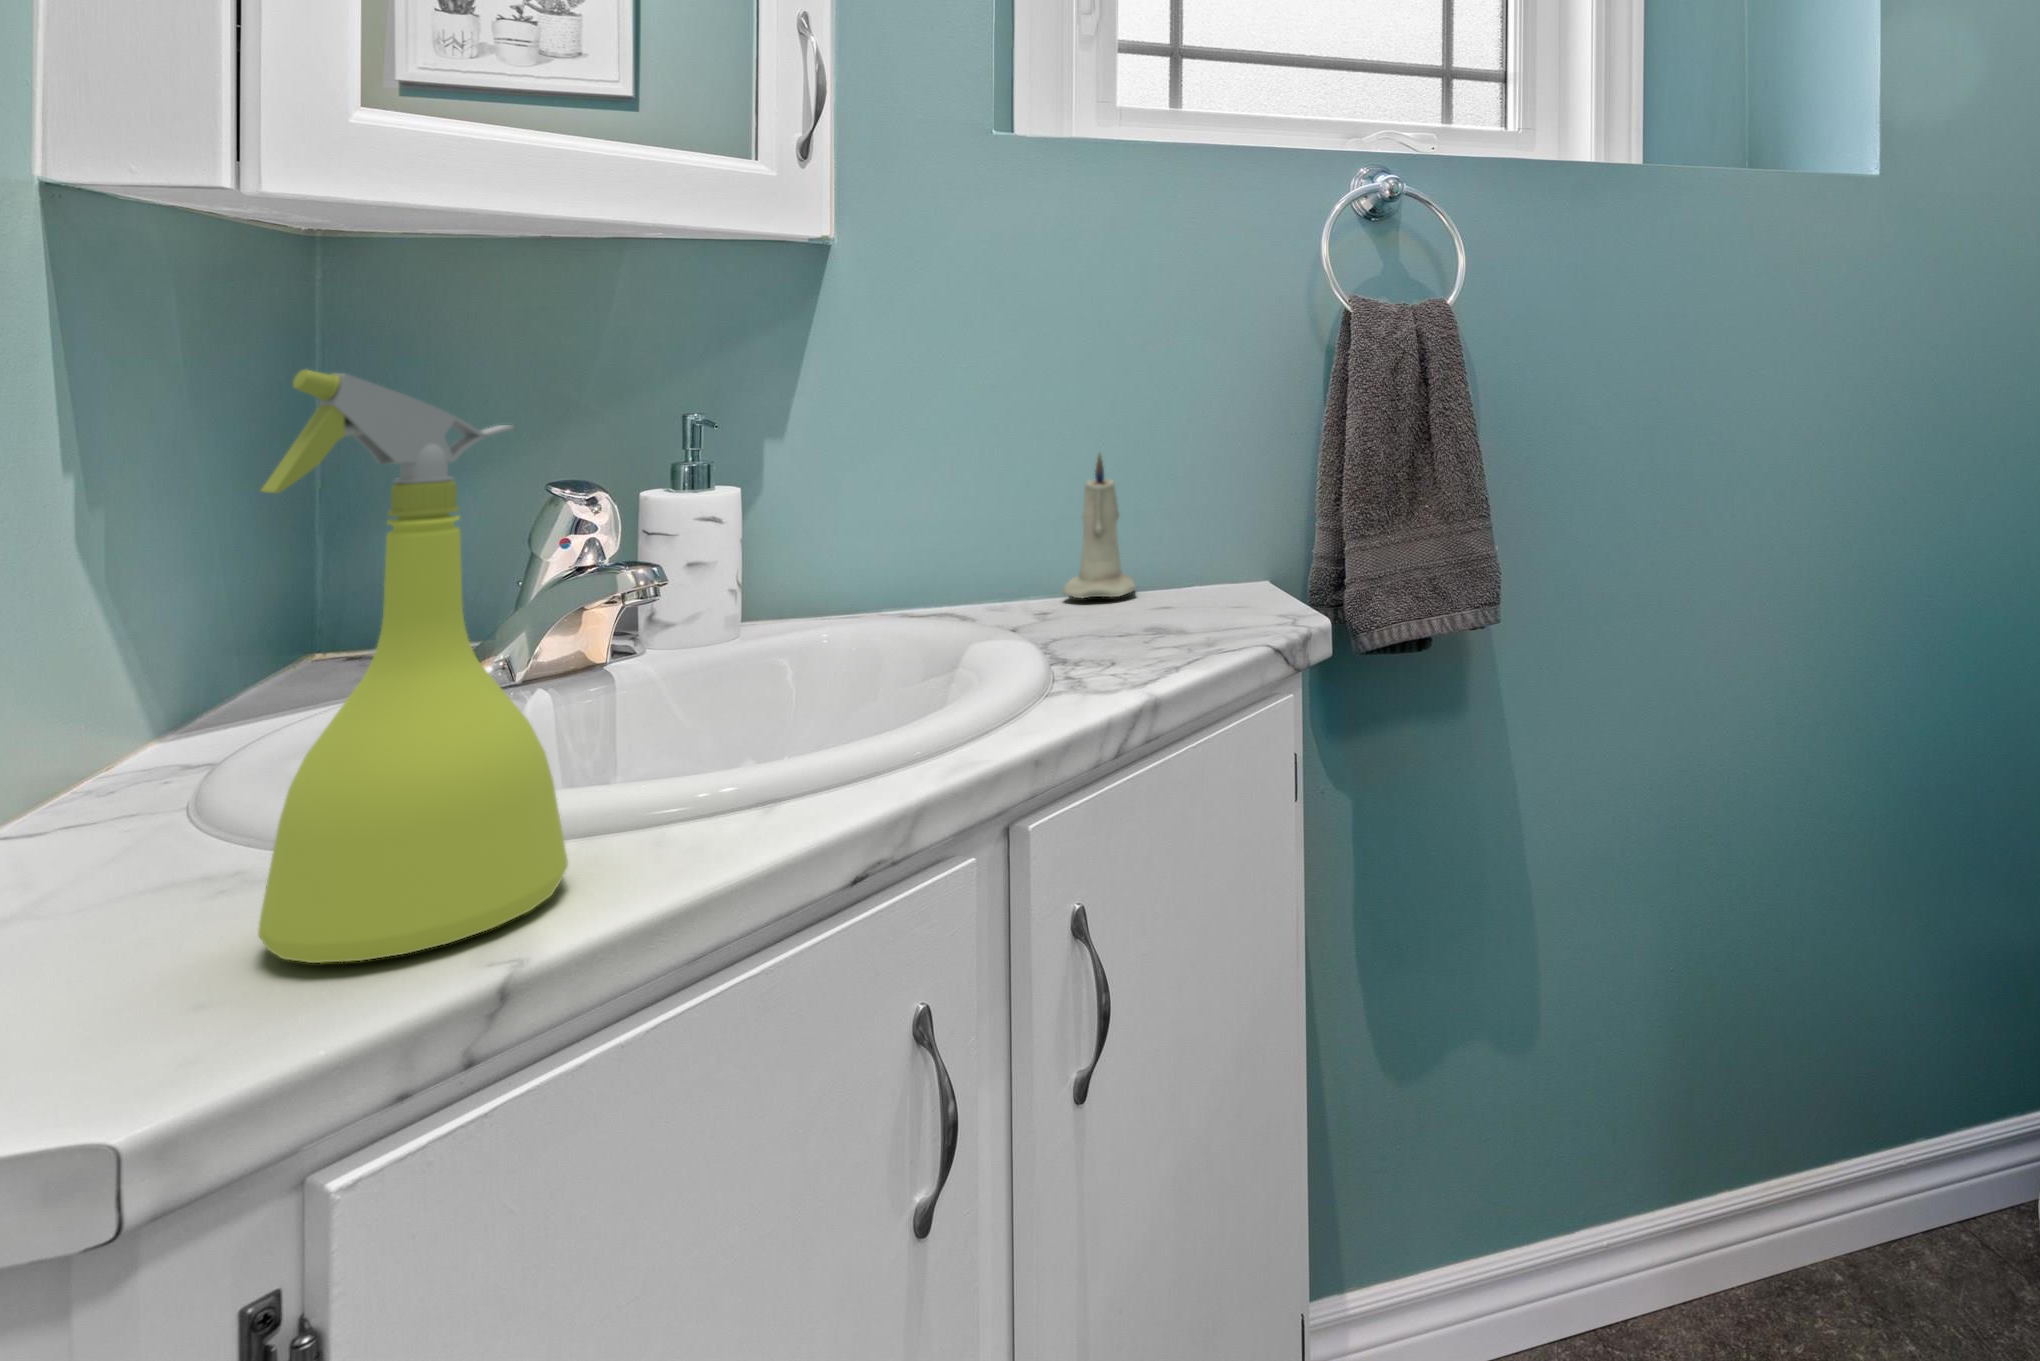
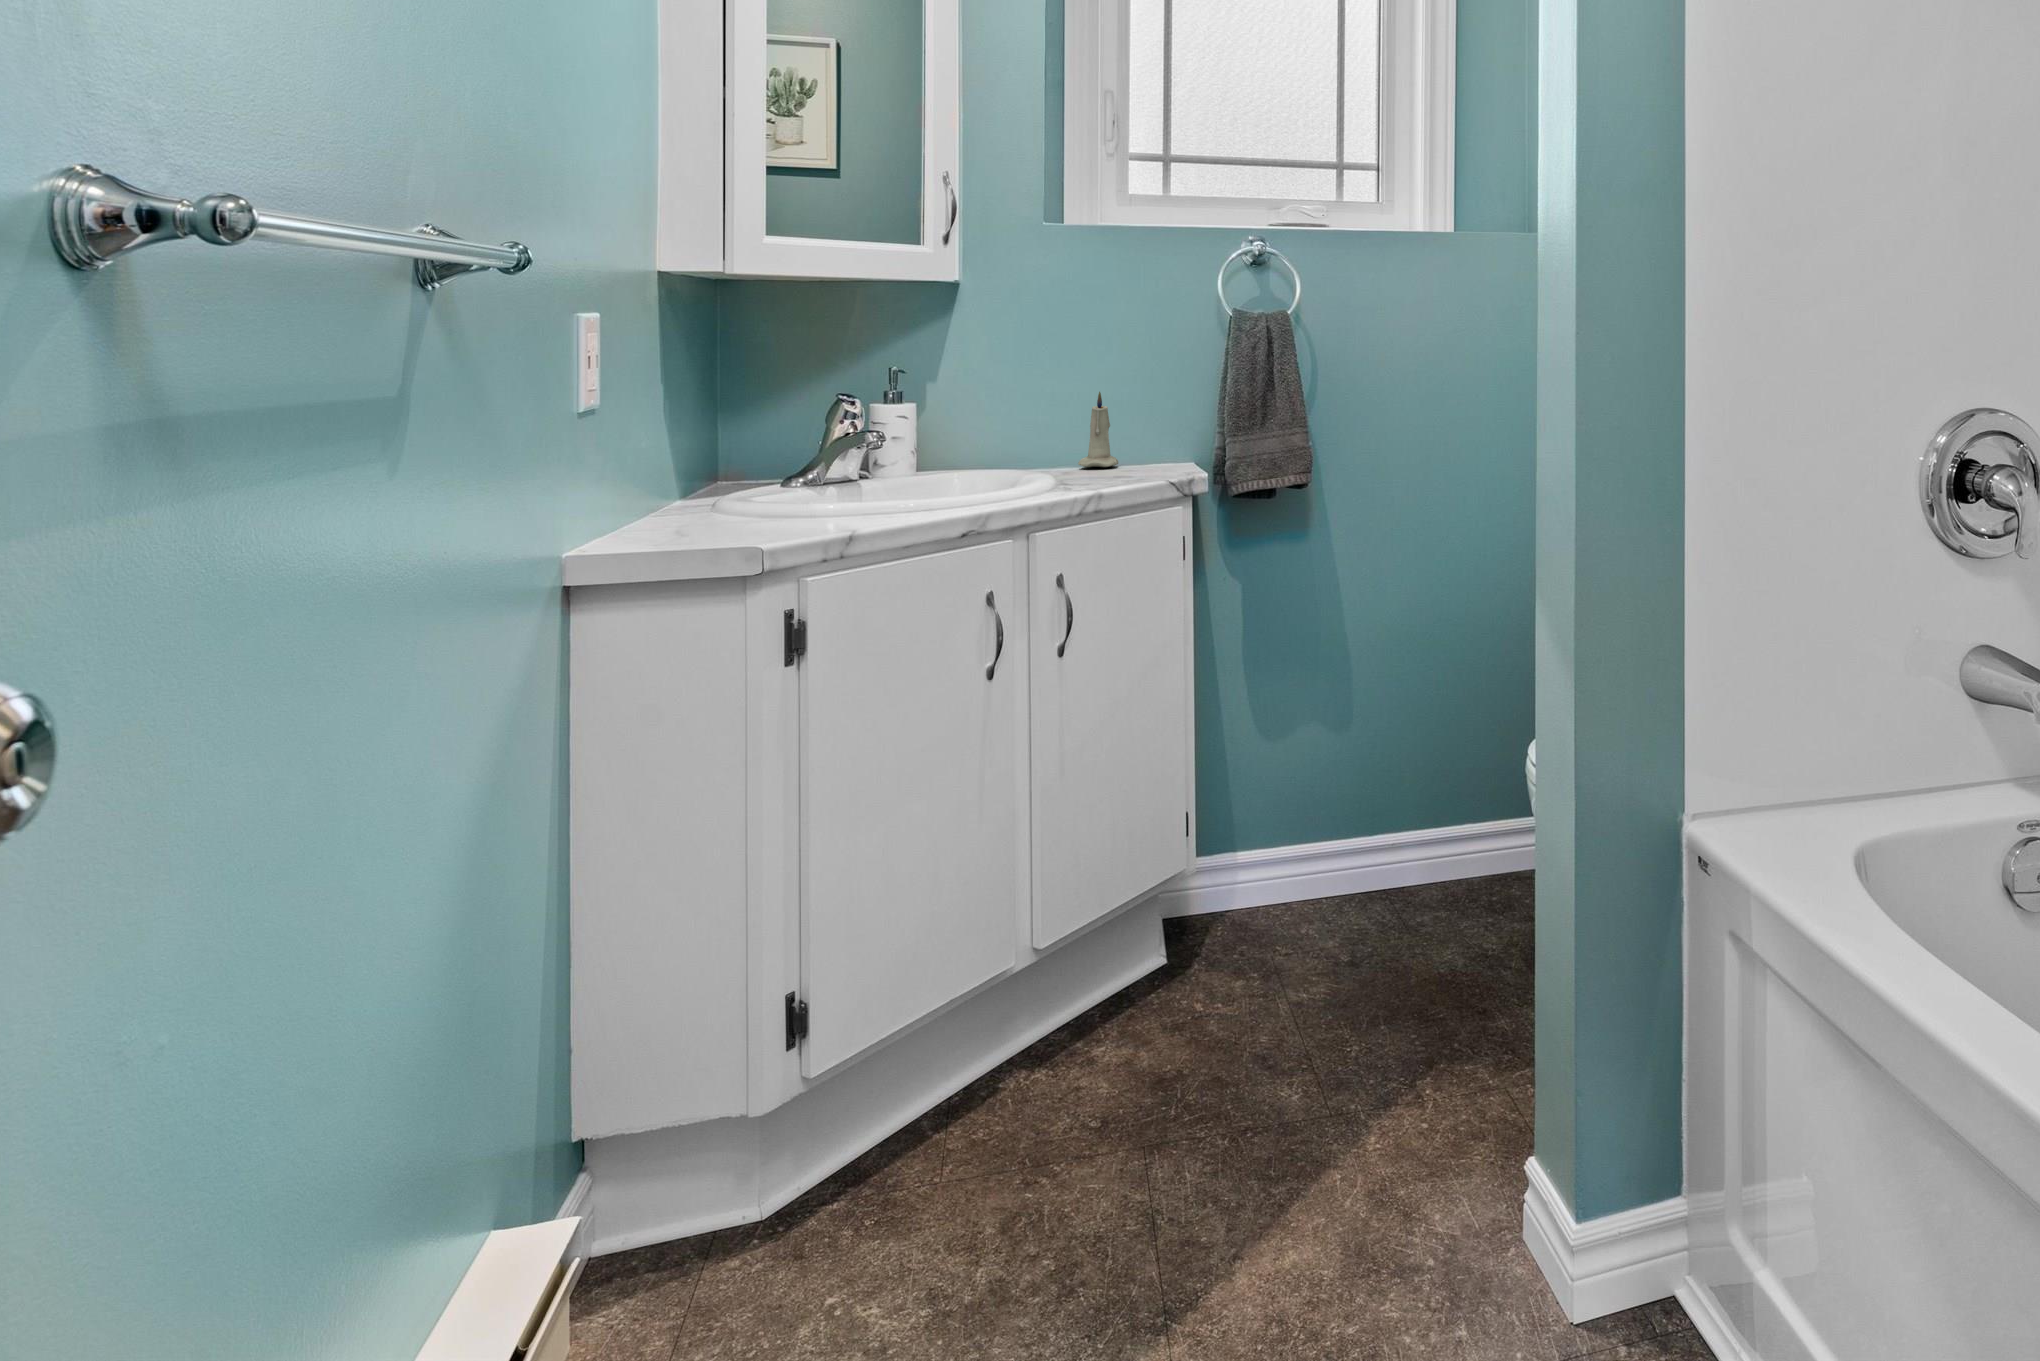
spray bottle: present [258,370,568,963] -> none [783,347,871,527]

